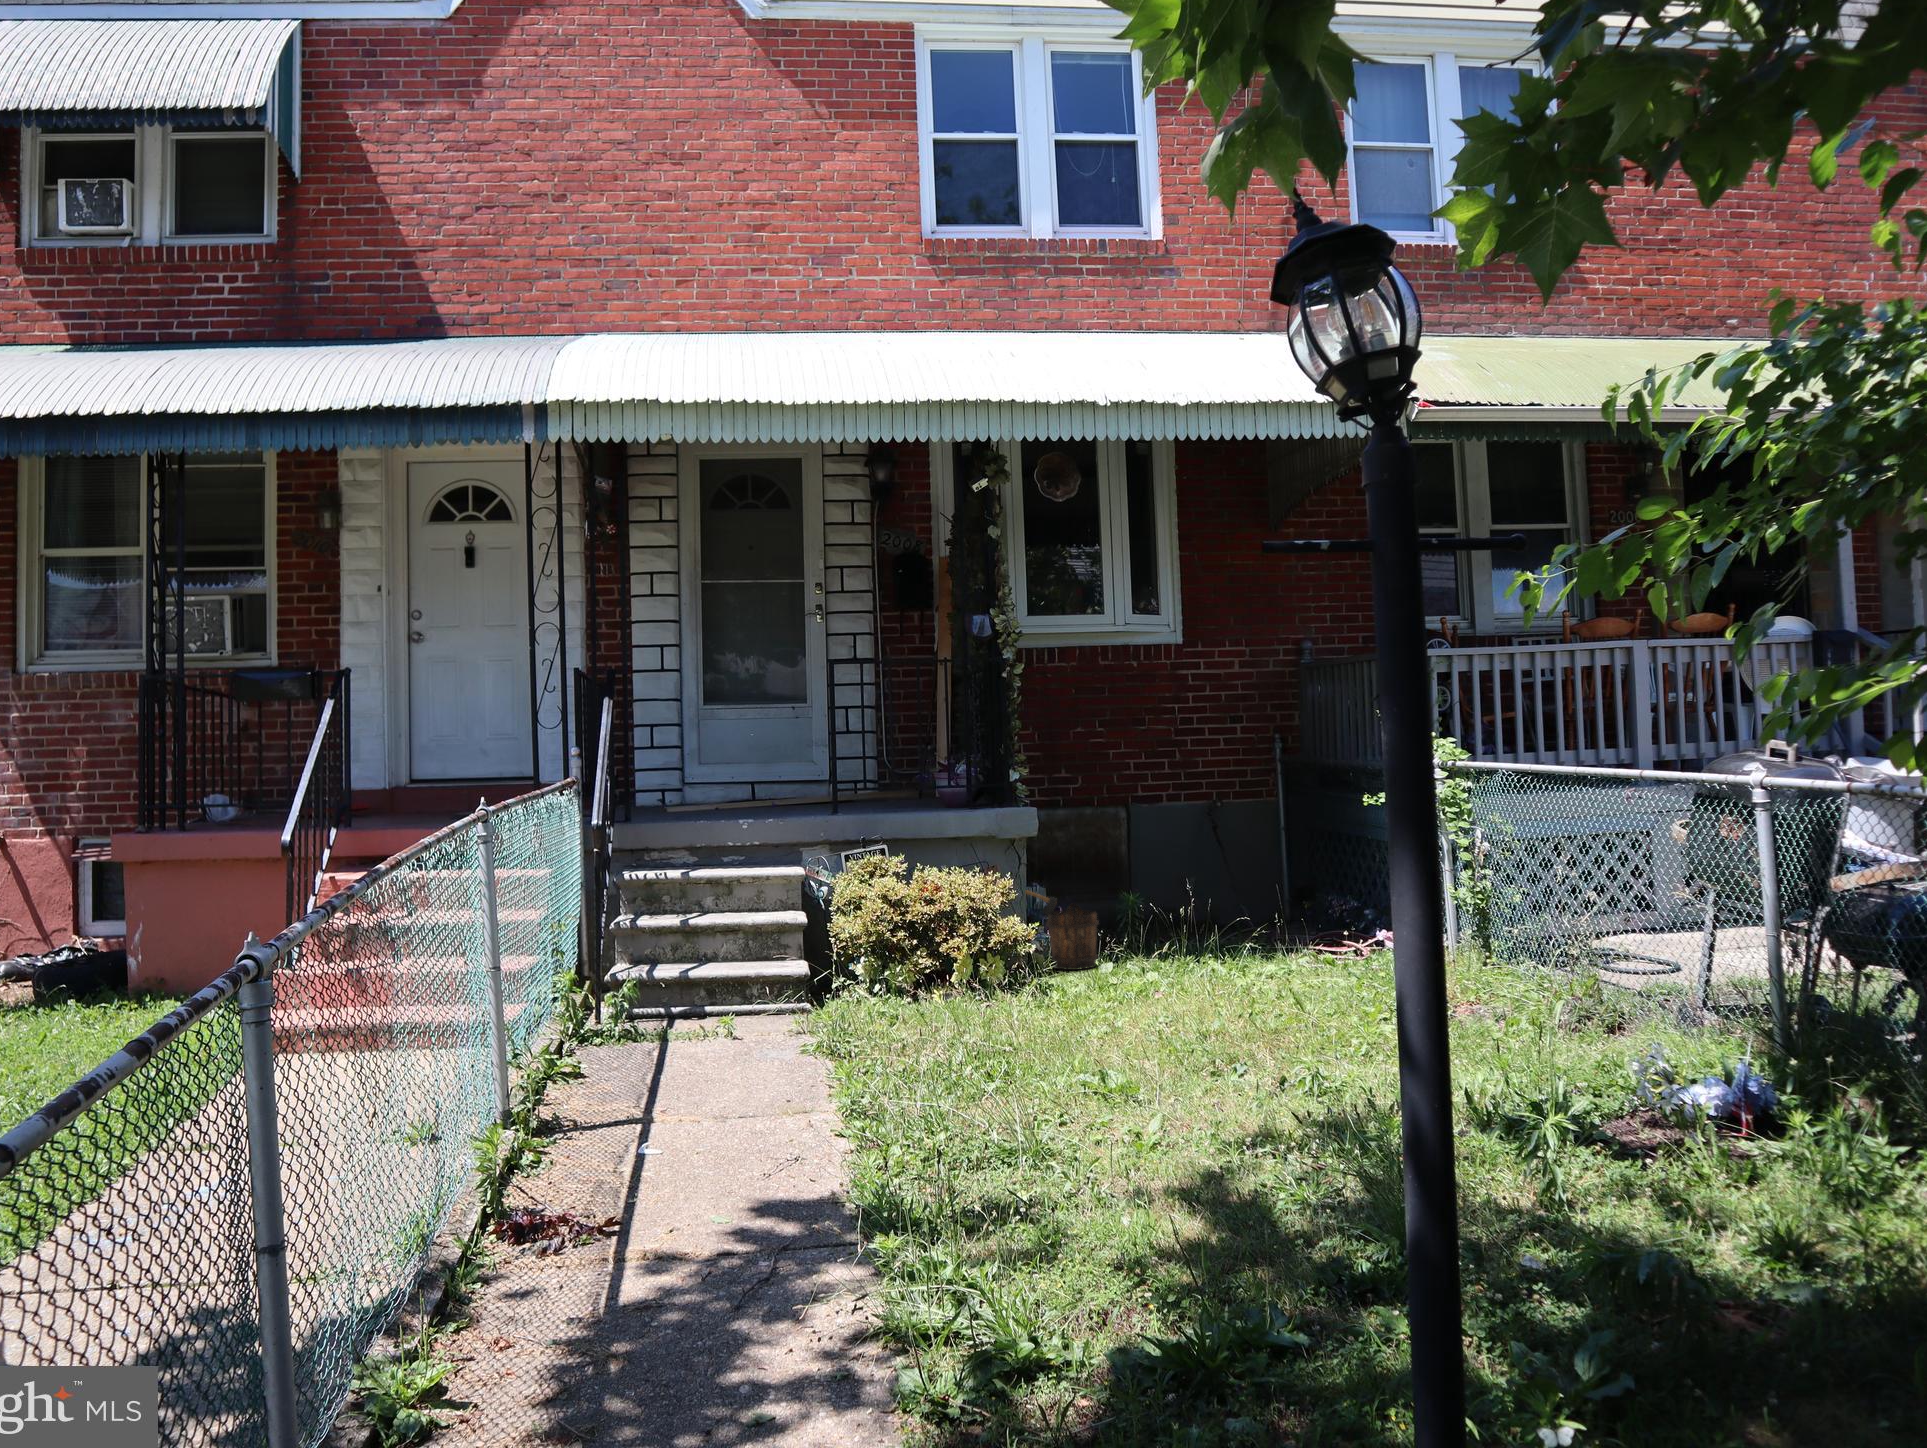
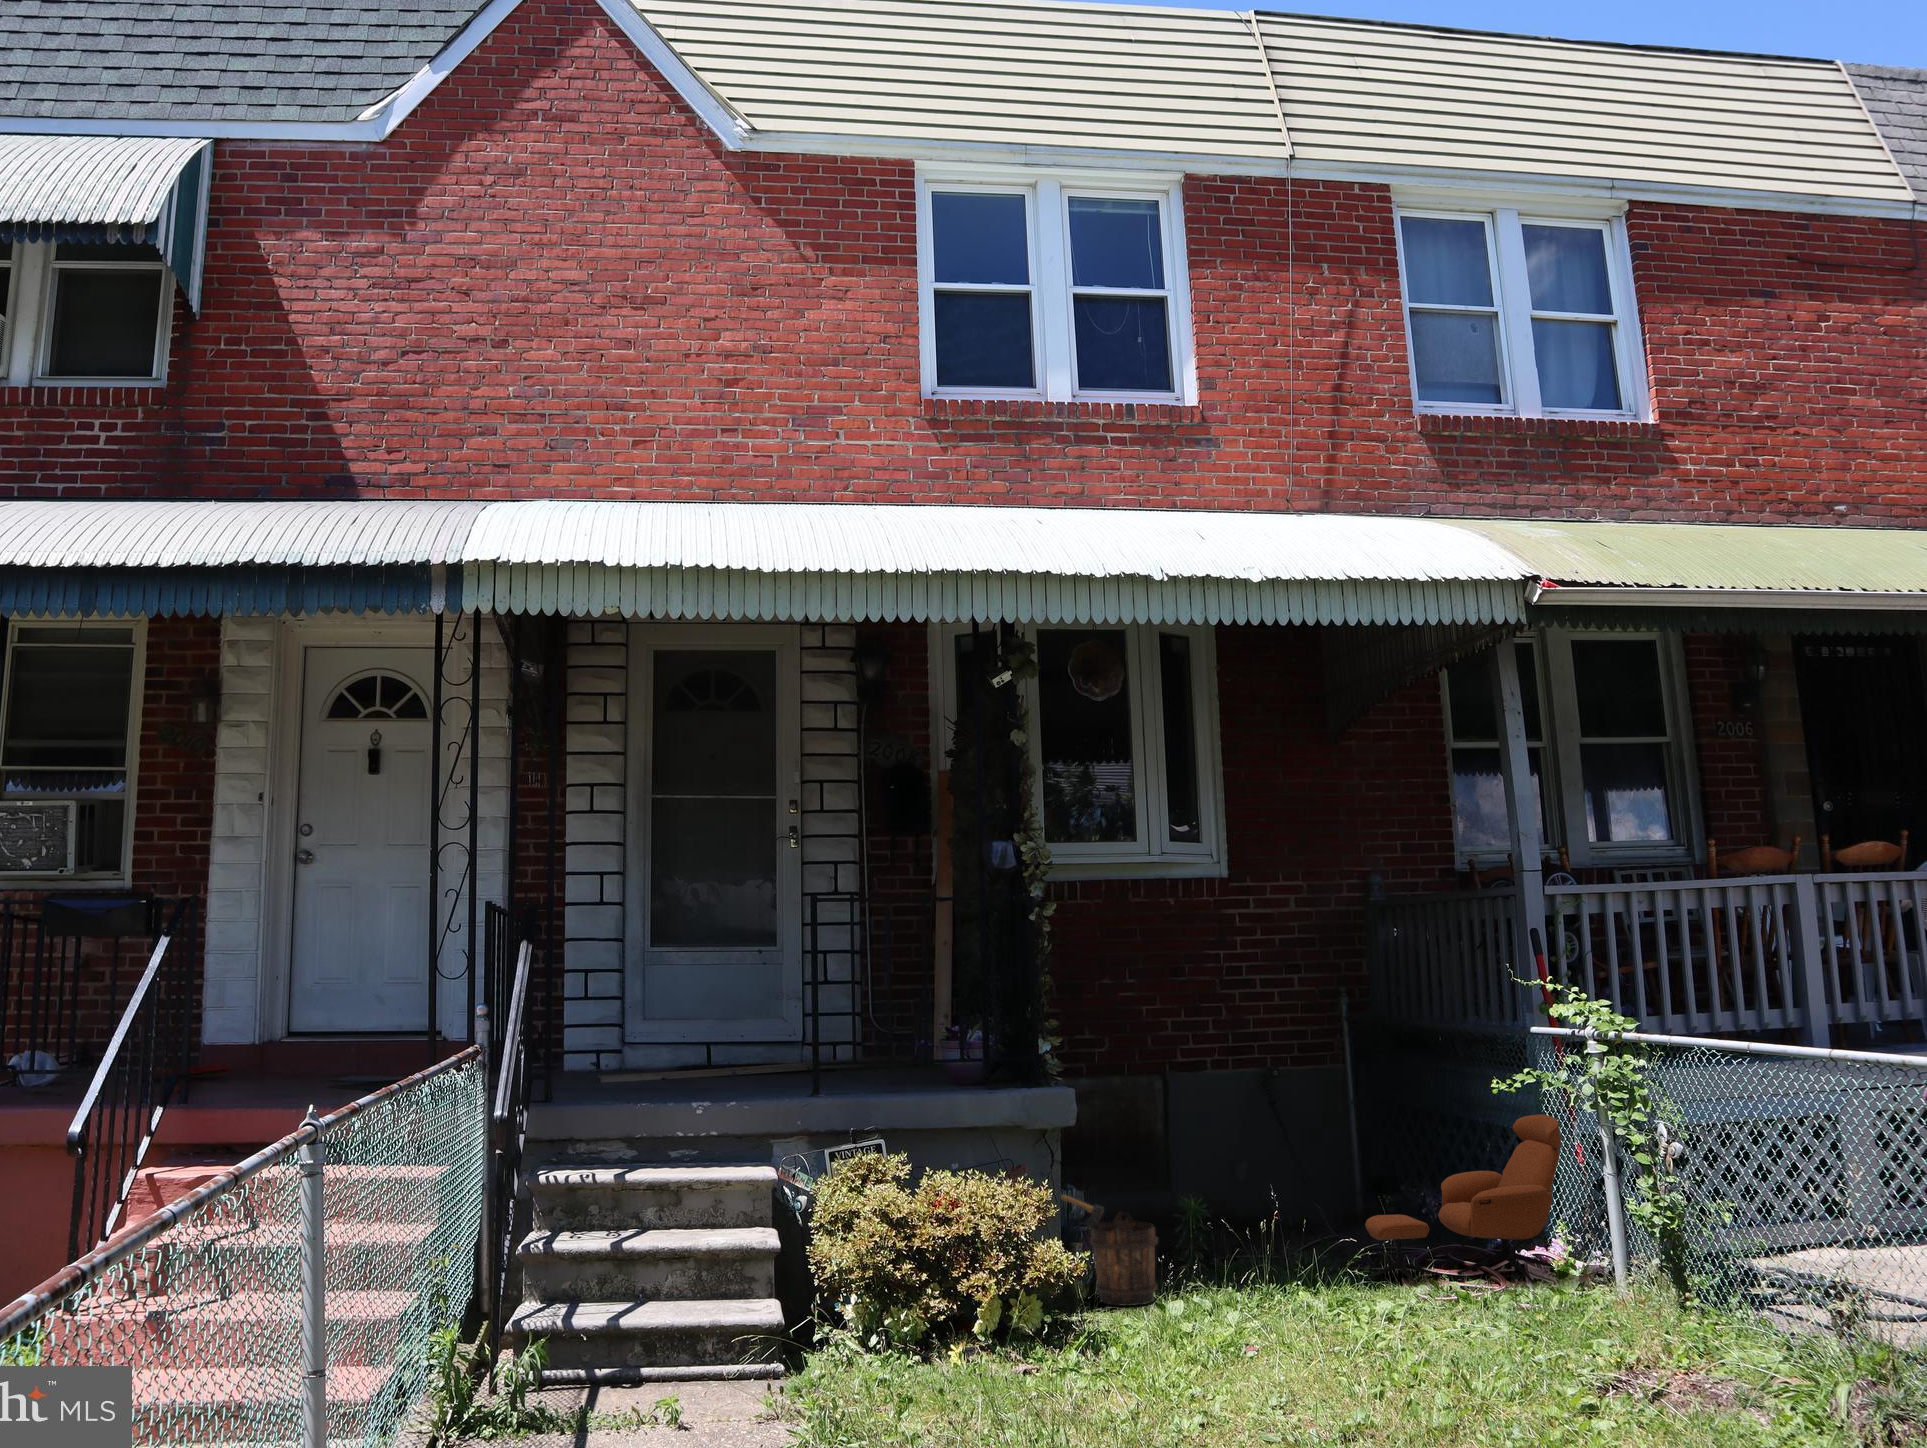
lounge chair: none [1259,828,1416,954] -> present [1363,1114,1561,1285]

